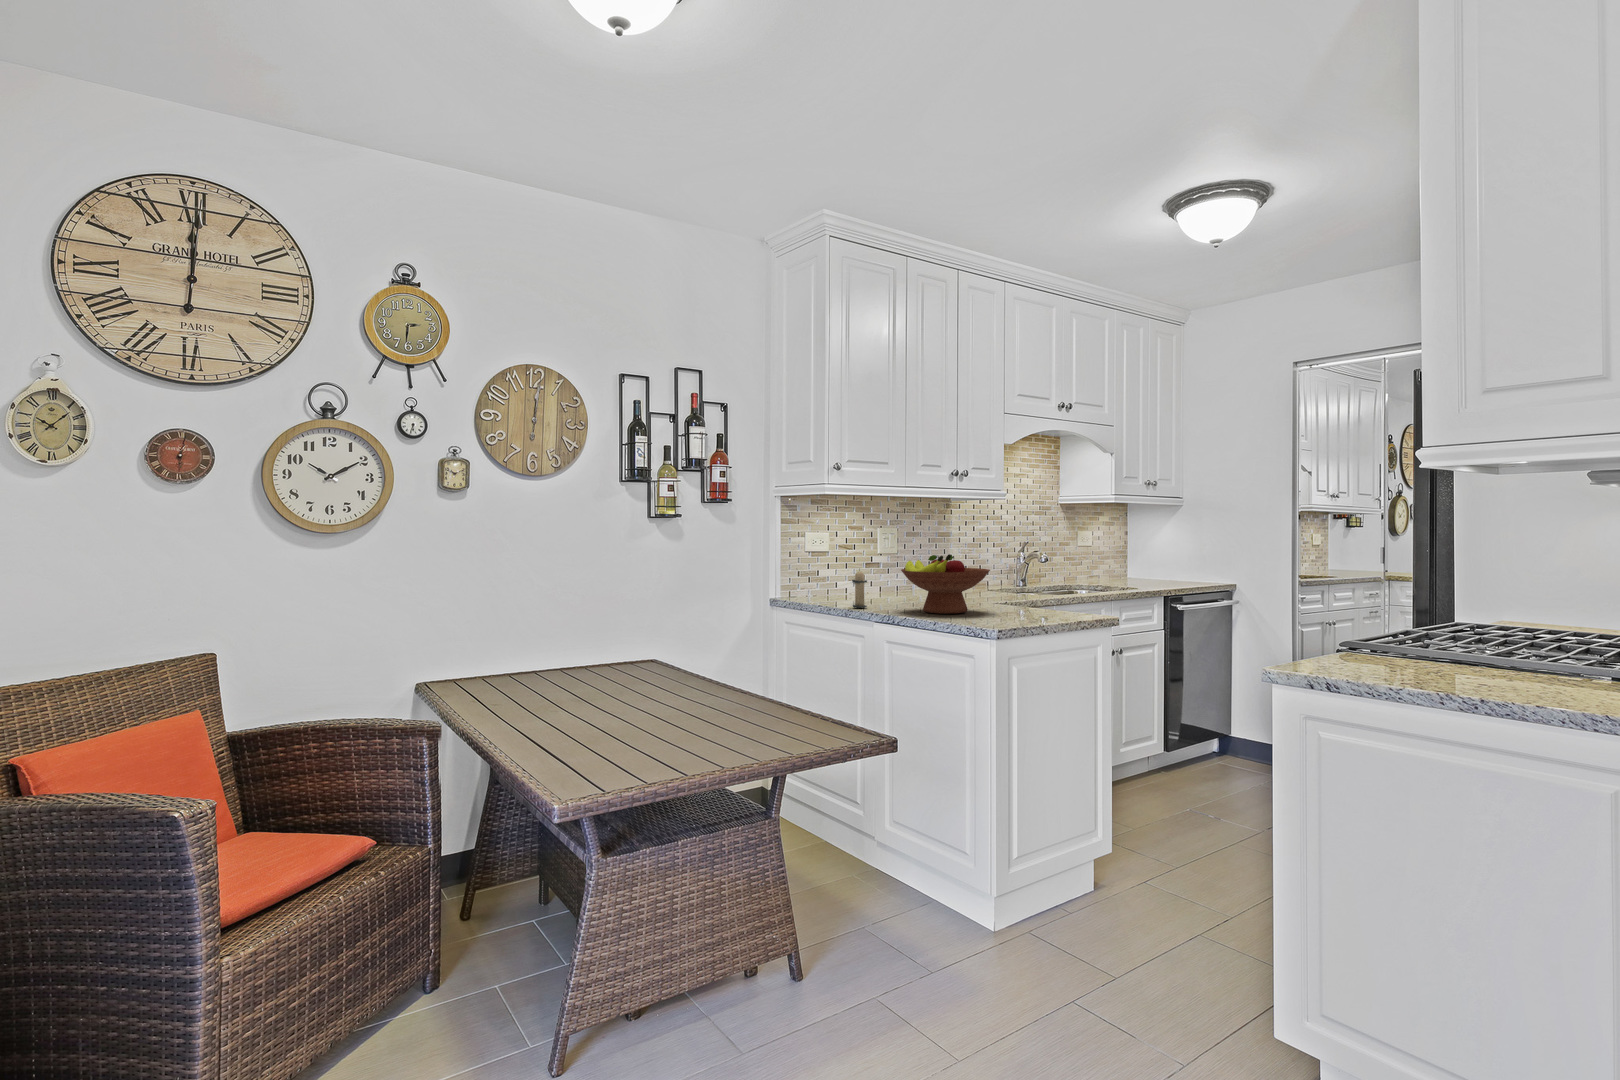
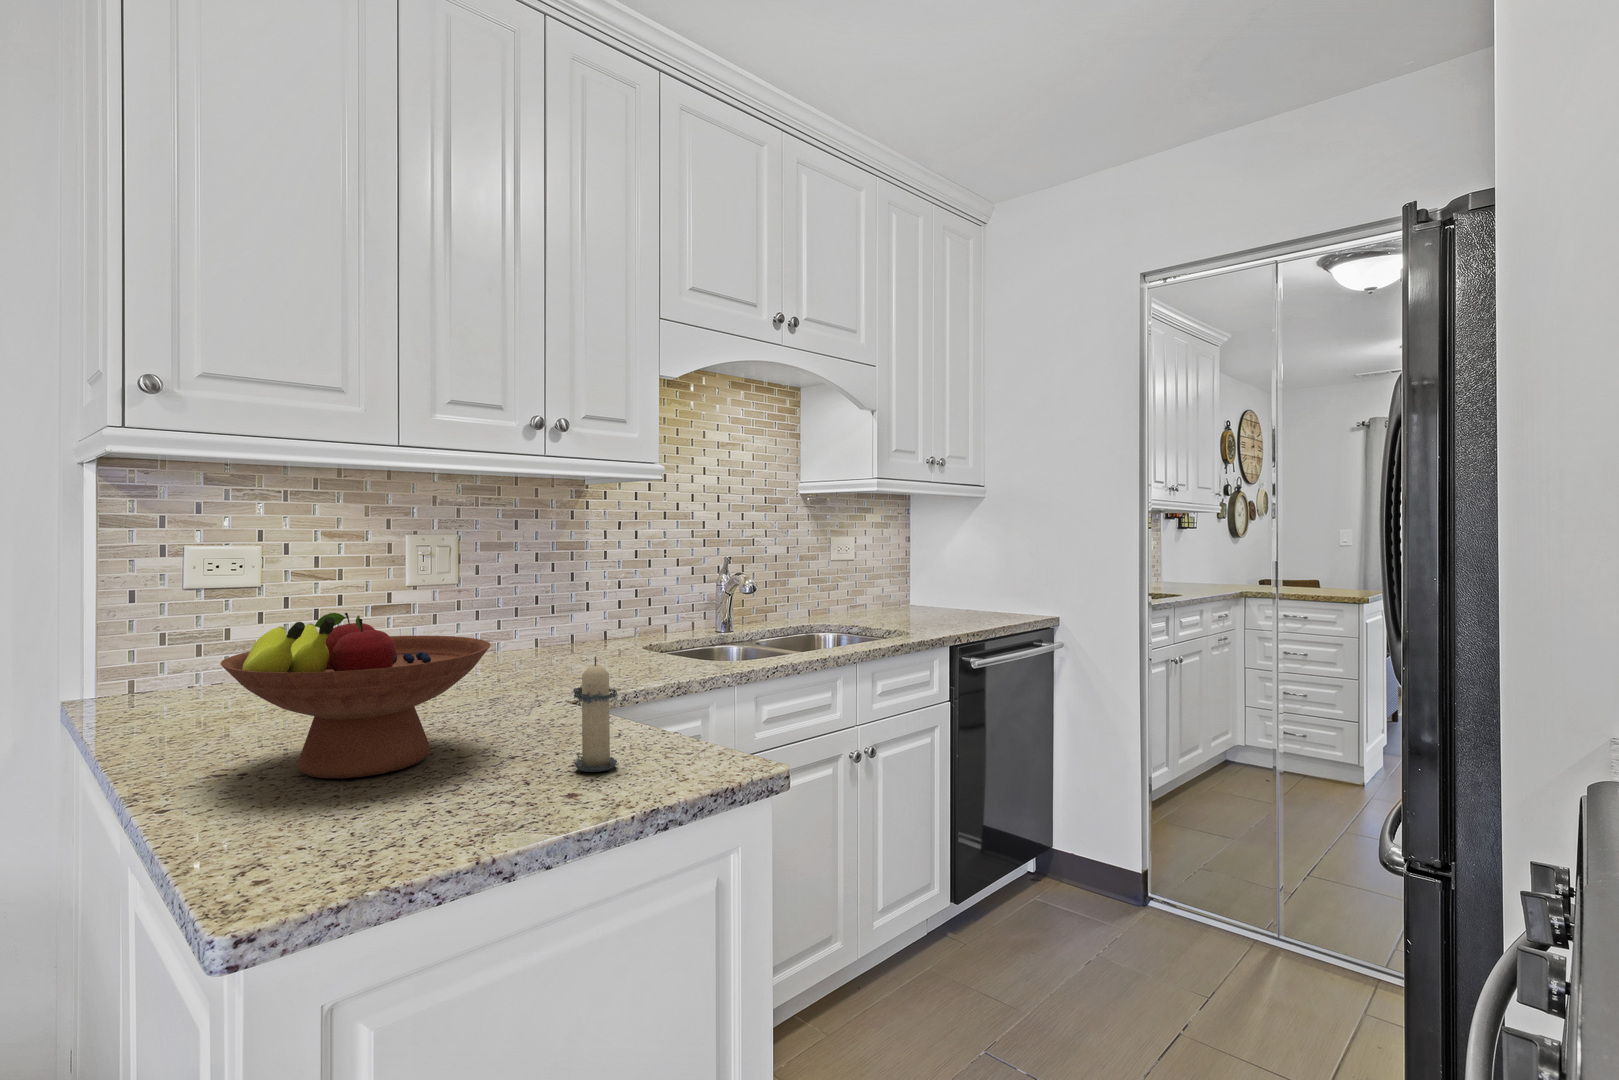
candle: present [852,570,867,608] -> present [572,657,619,772]

